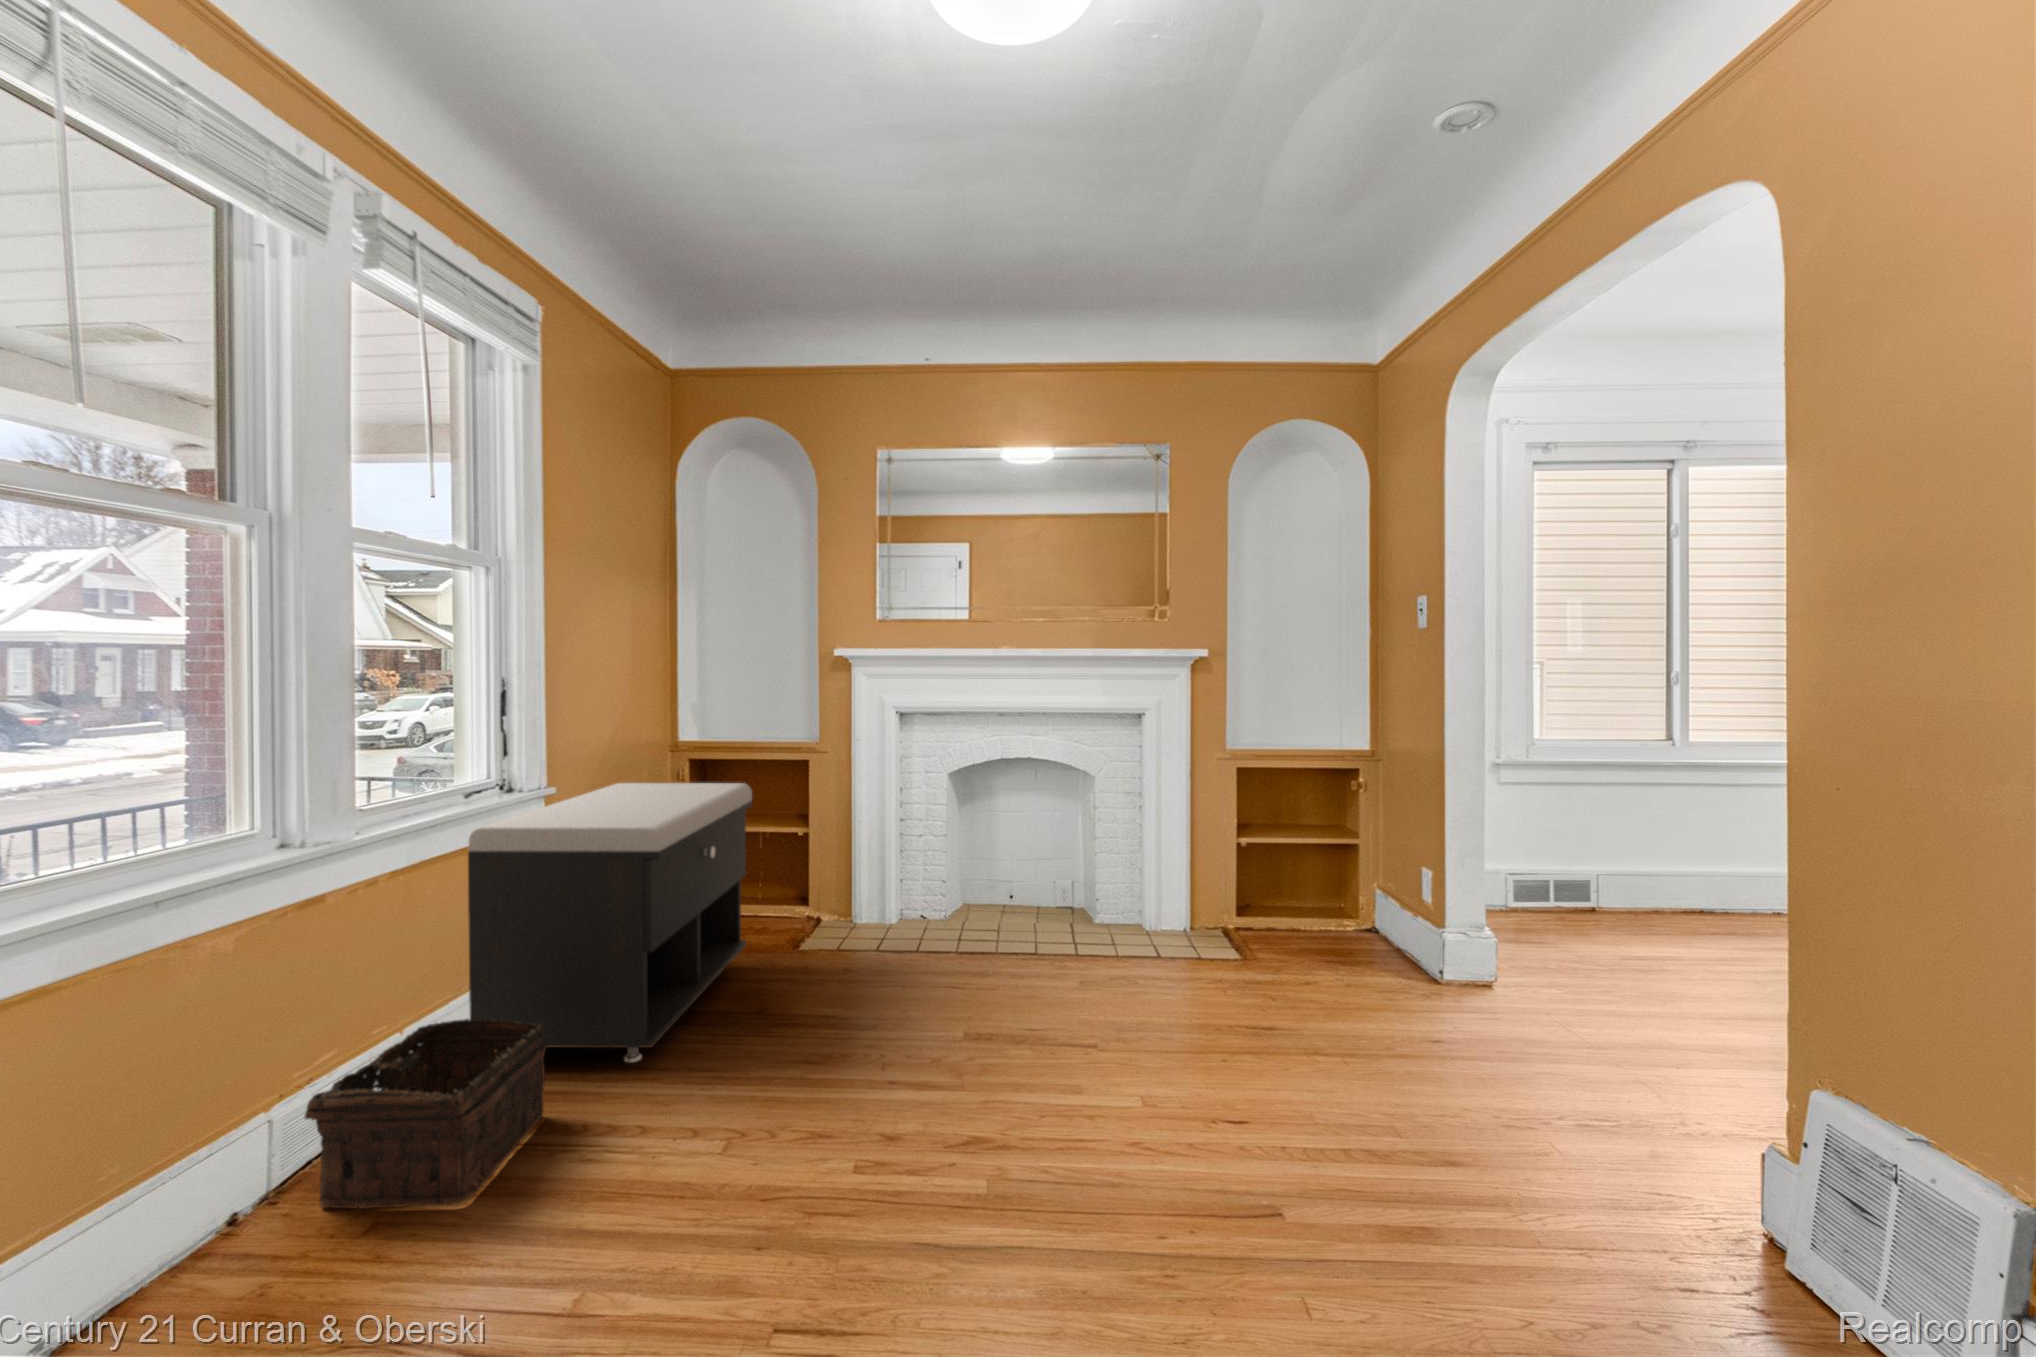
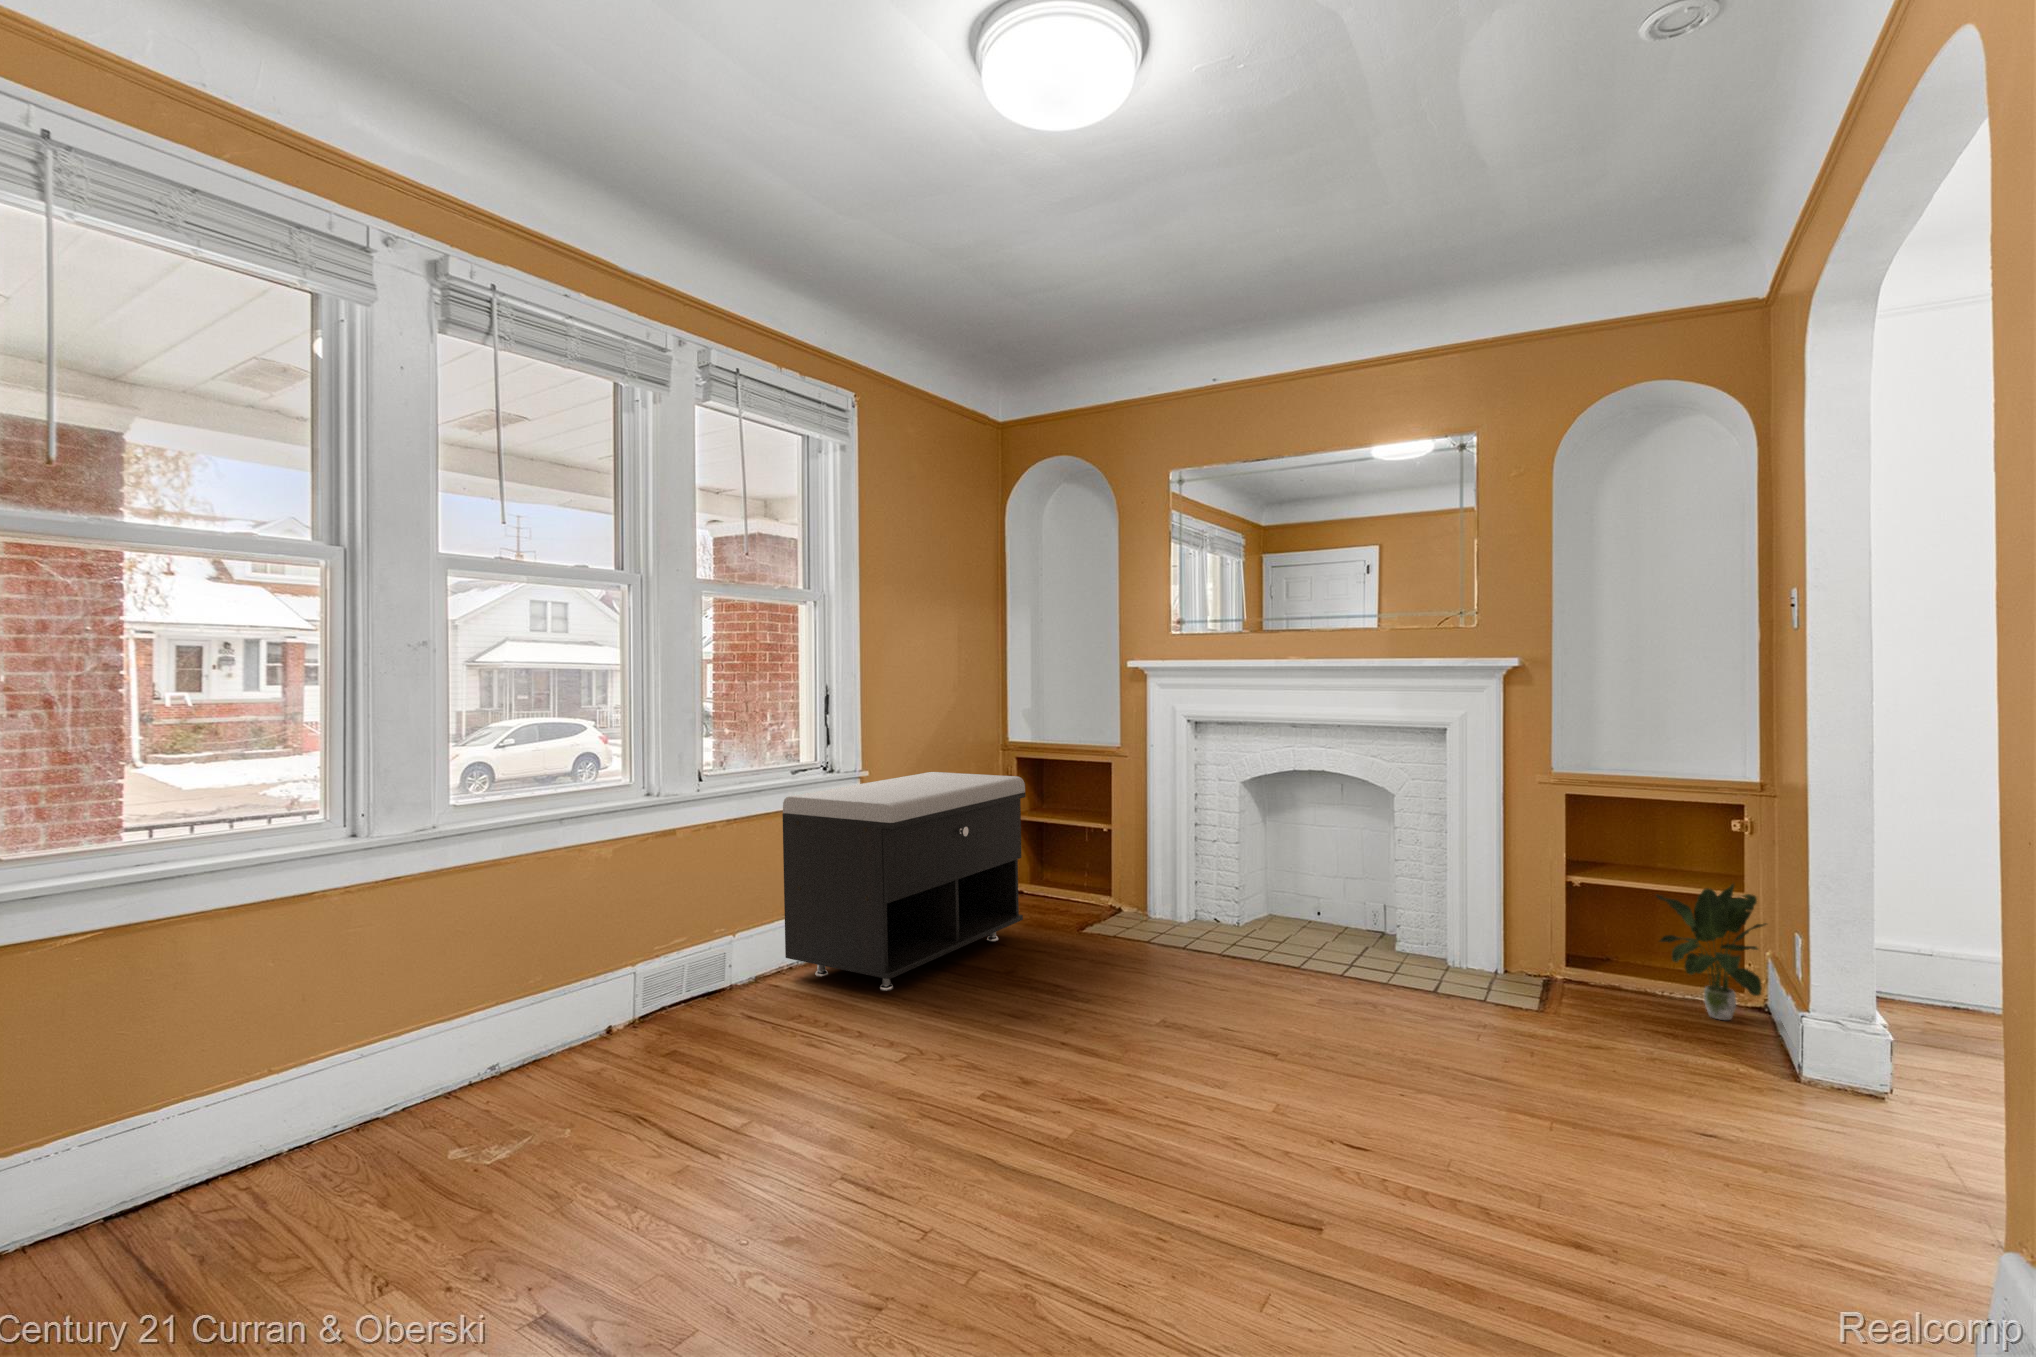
potted plant: none [1309,835,1391,943] -> present [1657,884,1766,1020]
basket: present [280,1019,546,1208] -> none [640,929,805,1050]

